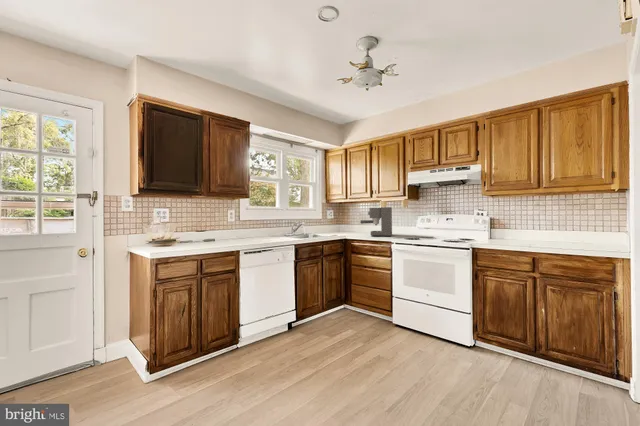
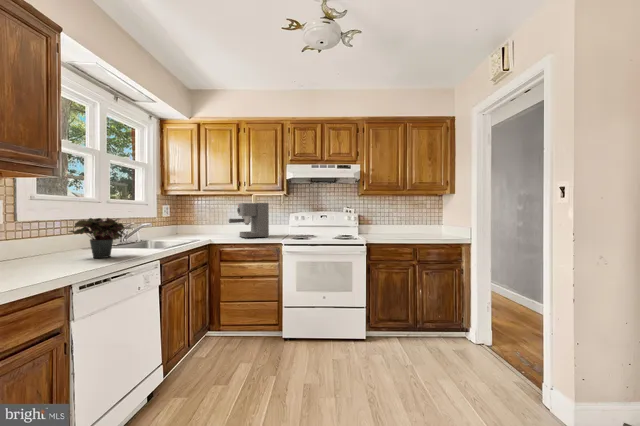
potted plant: none [245,220,271,242] -> present [69,218,126,258]

